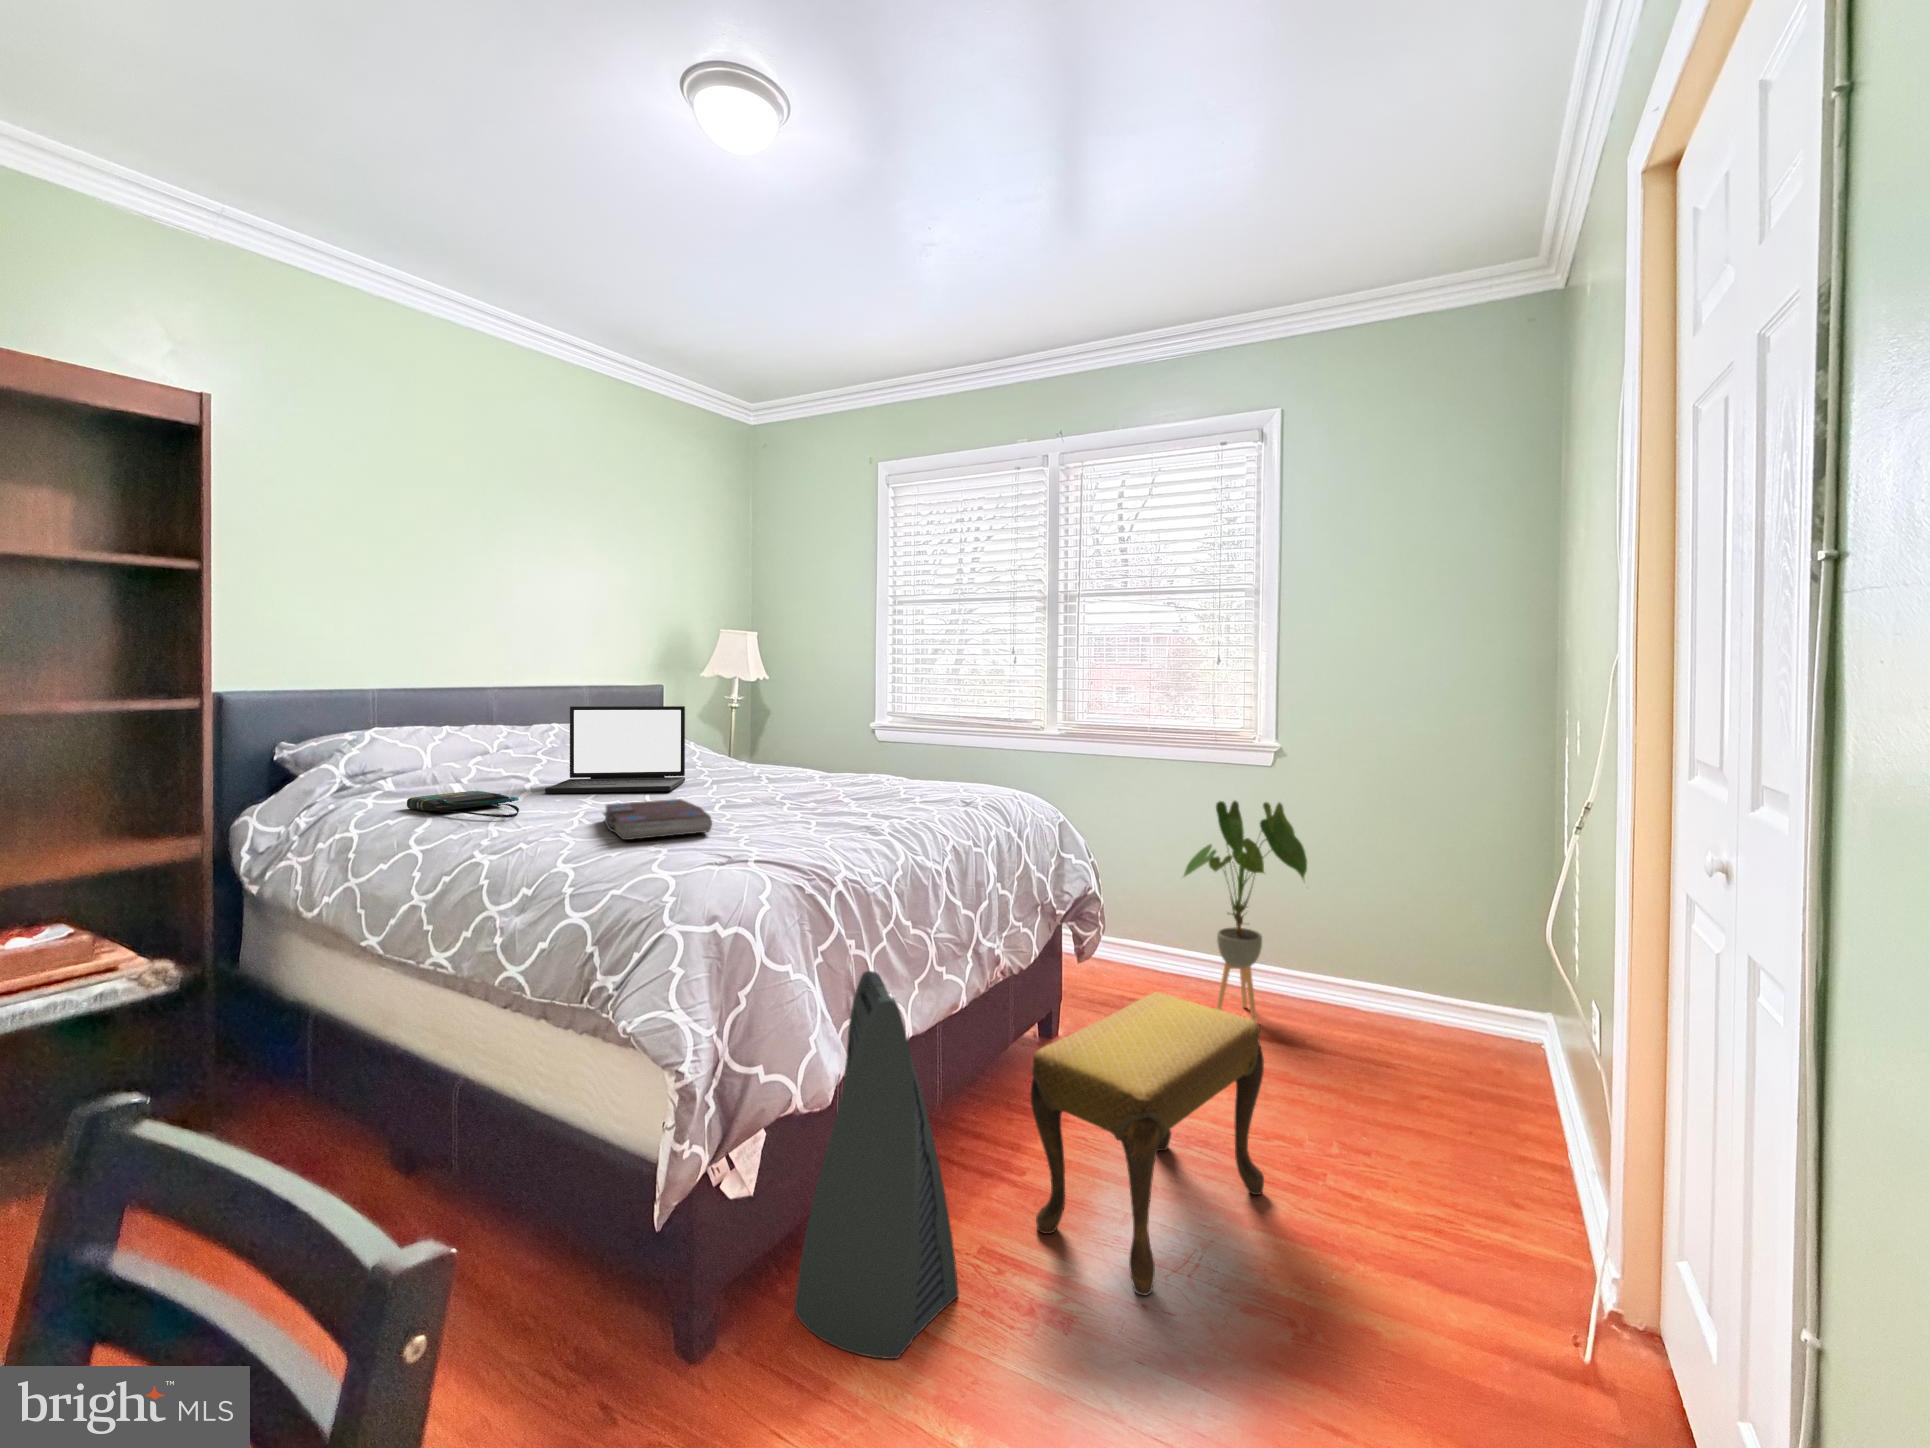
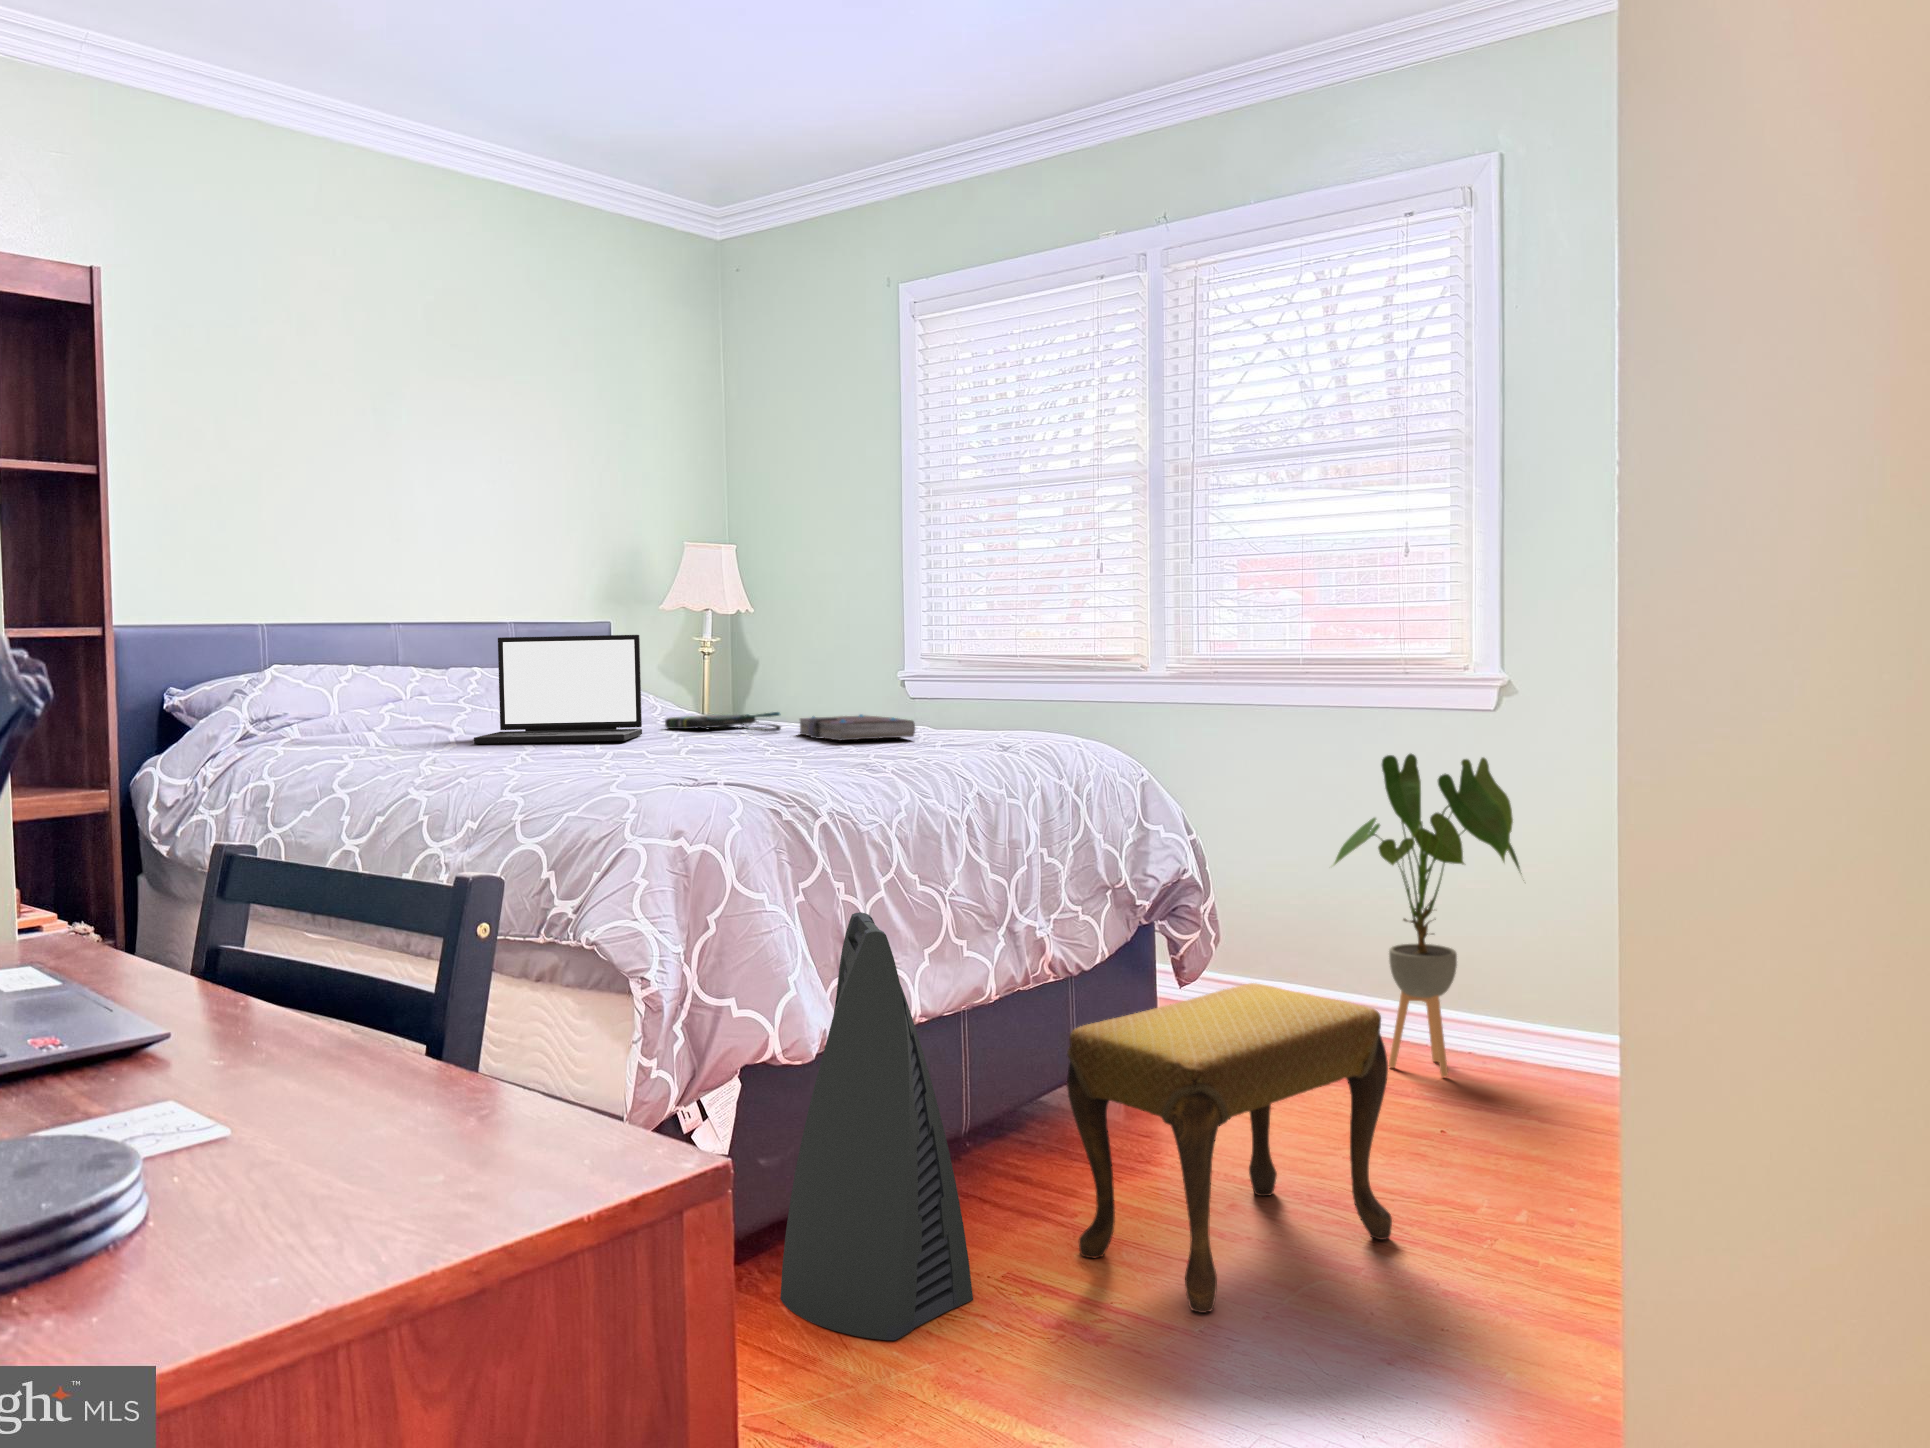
tote bag: present [407,791,519,818] -> present [665,712,781,731]
book: present [603,799,712,840] -> present [800,715,915,741]

